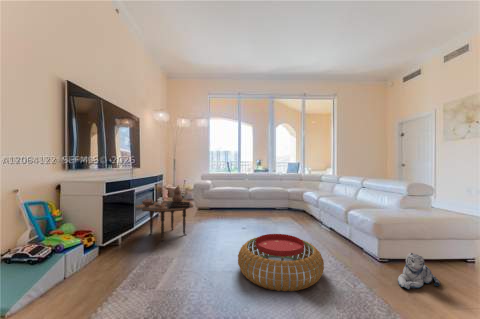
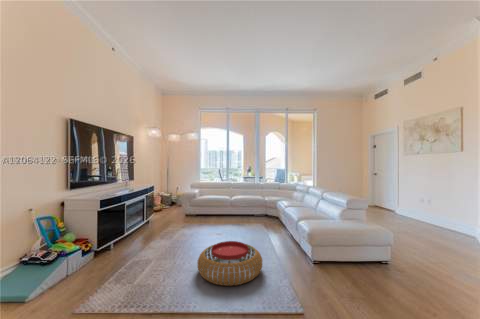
side table: present [135,187,193,242] -> none [125,199,174,246]
plush toy: present [398,253,440,289] -> none [316,257,349,285]

